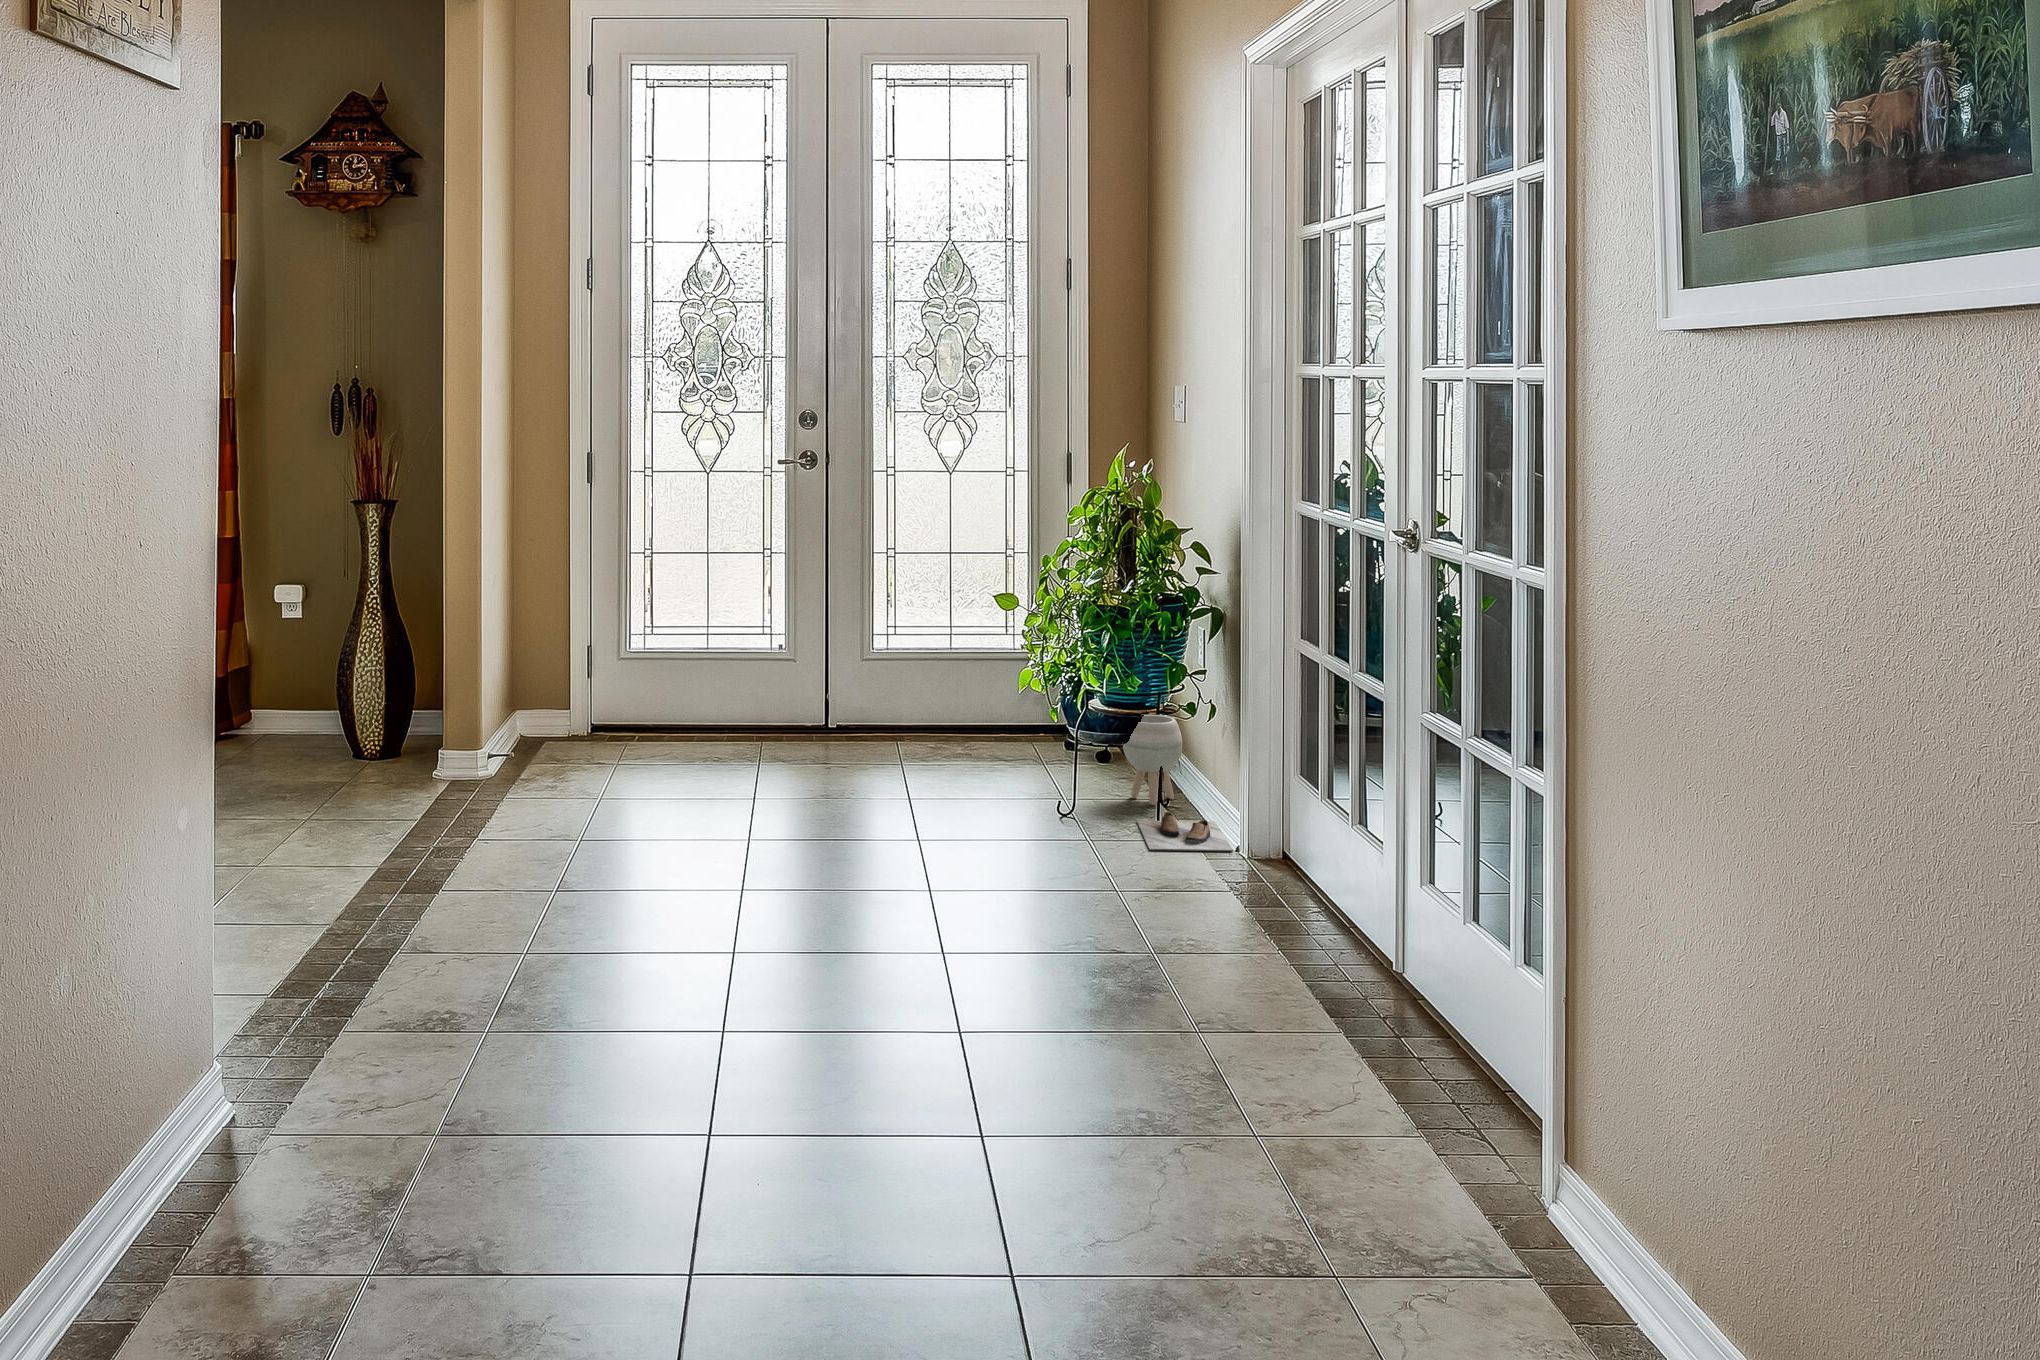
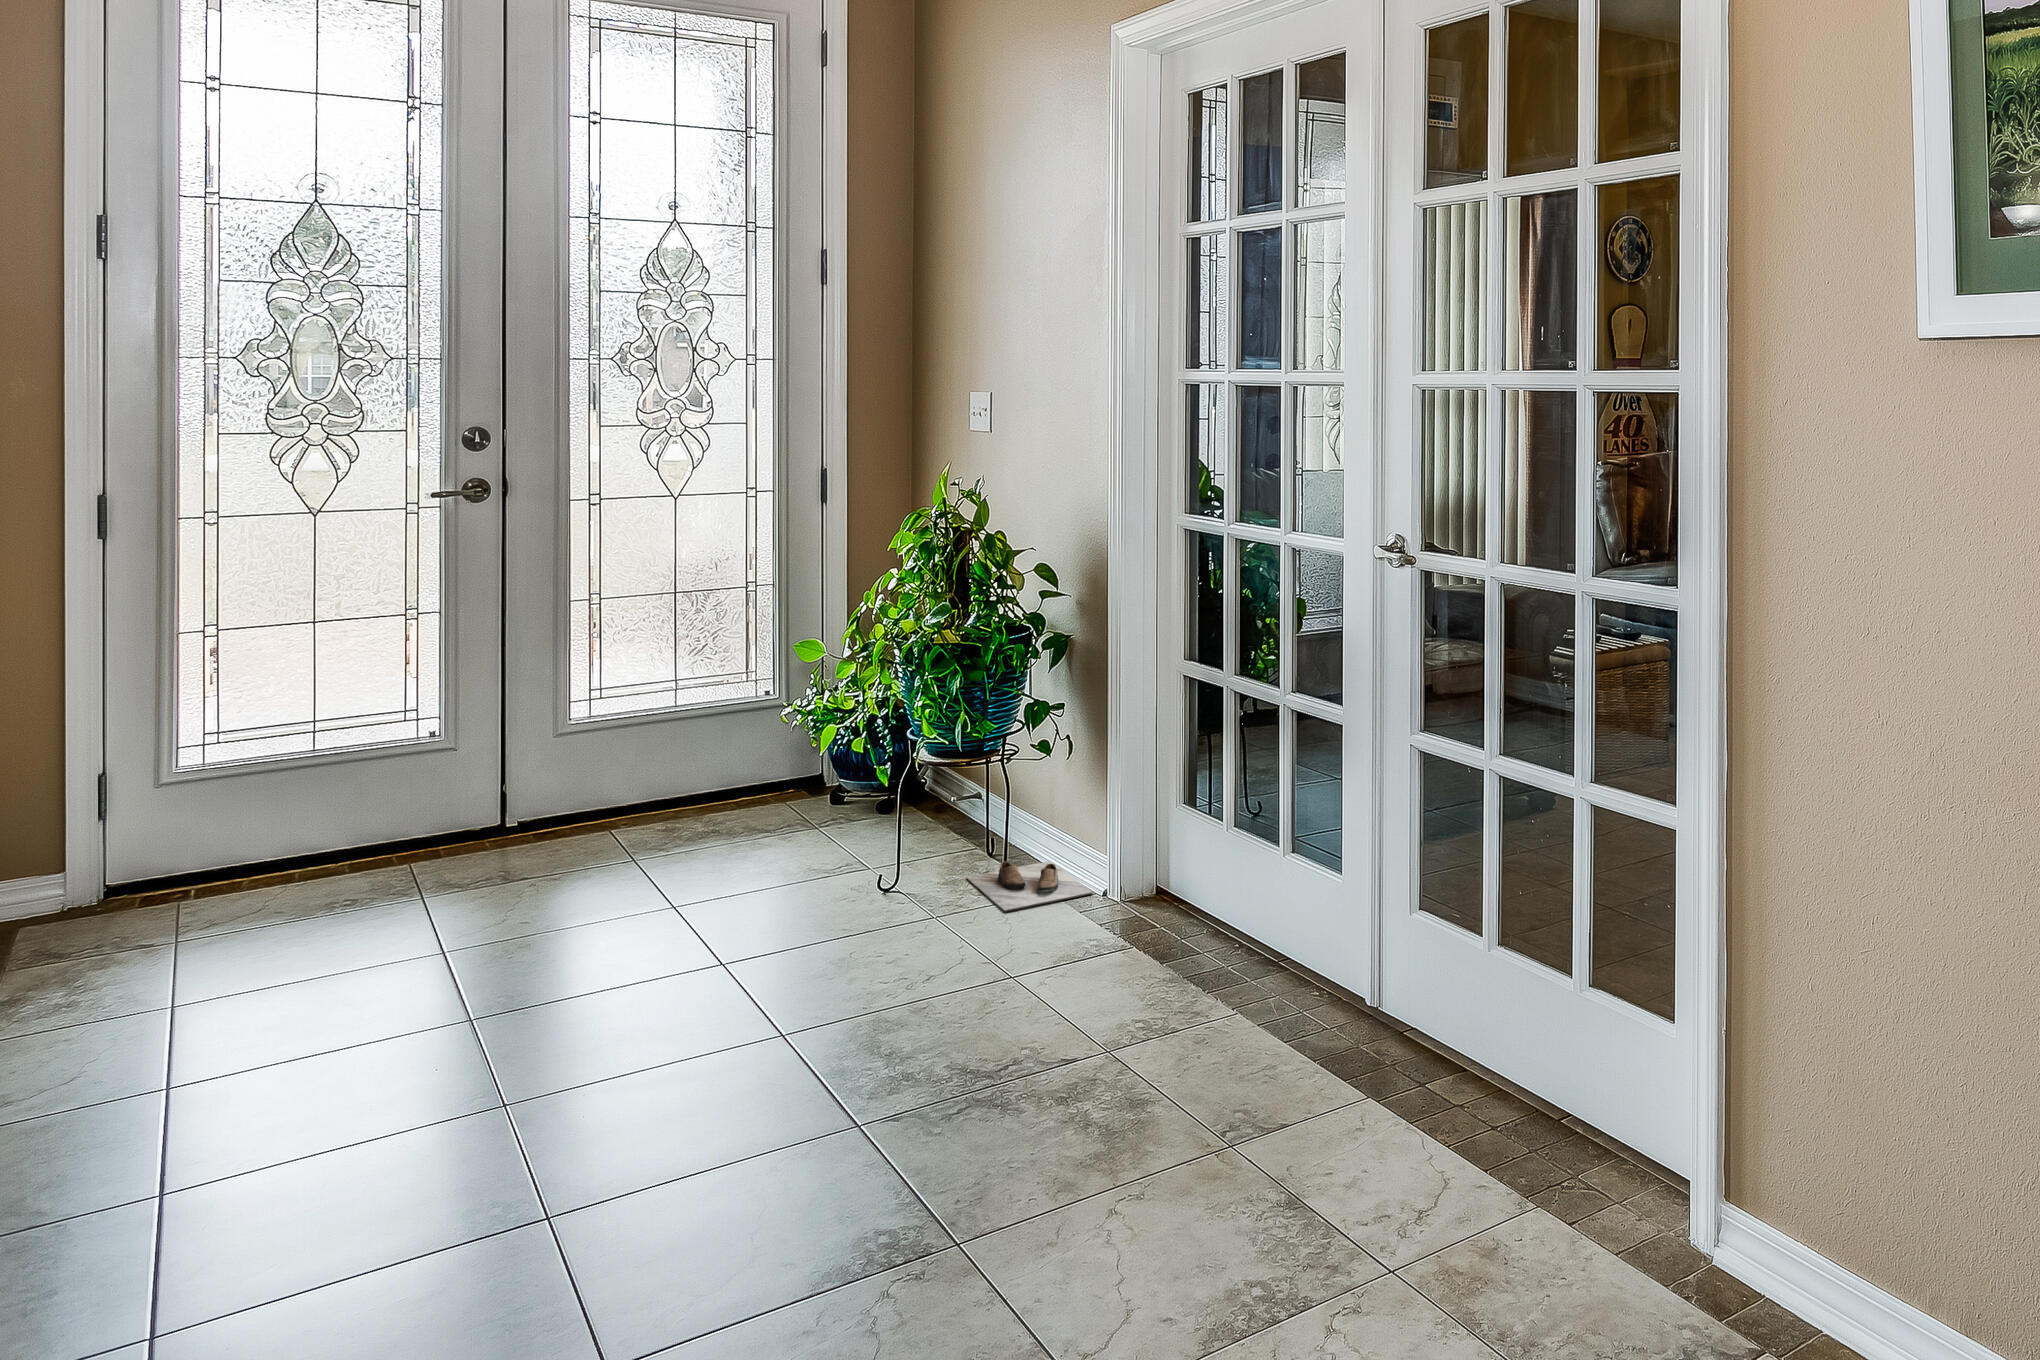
planter: present [1123,715,1182,805] -> none [931,753,999,854]

